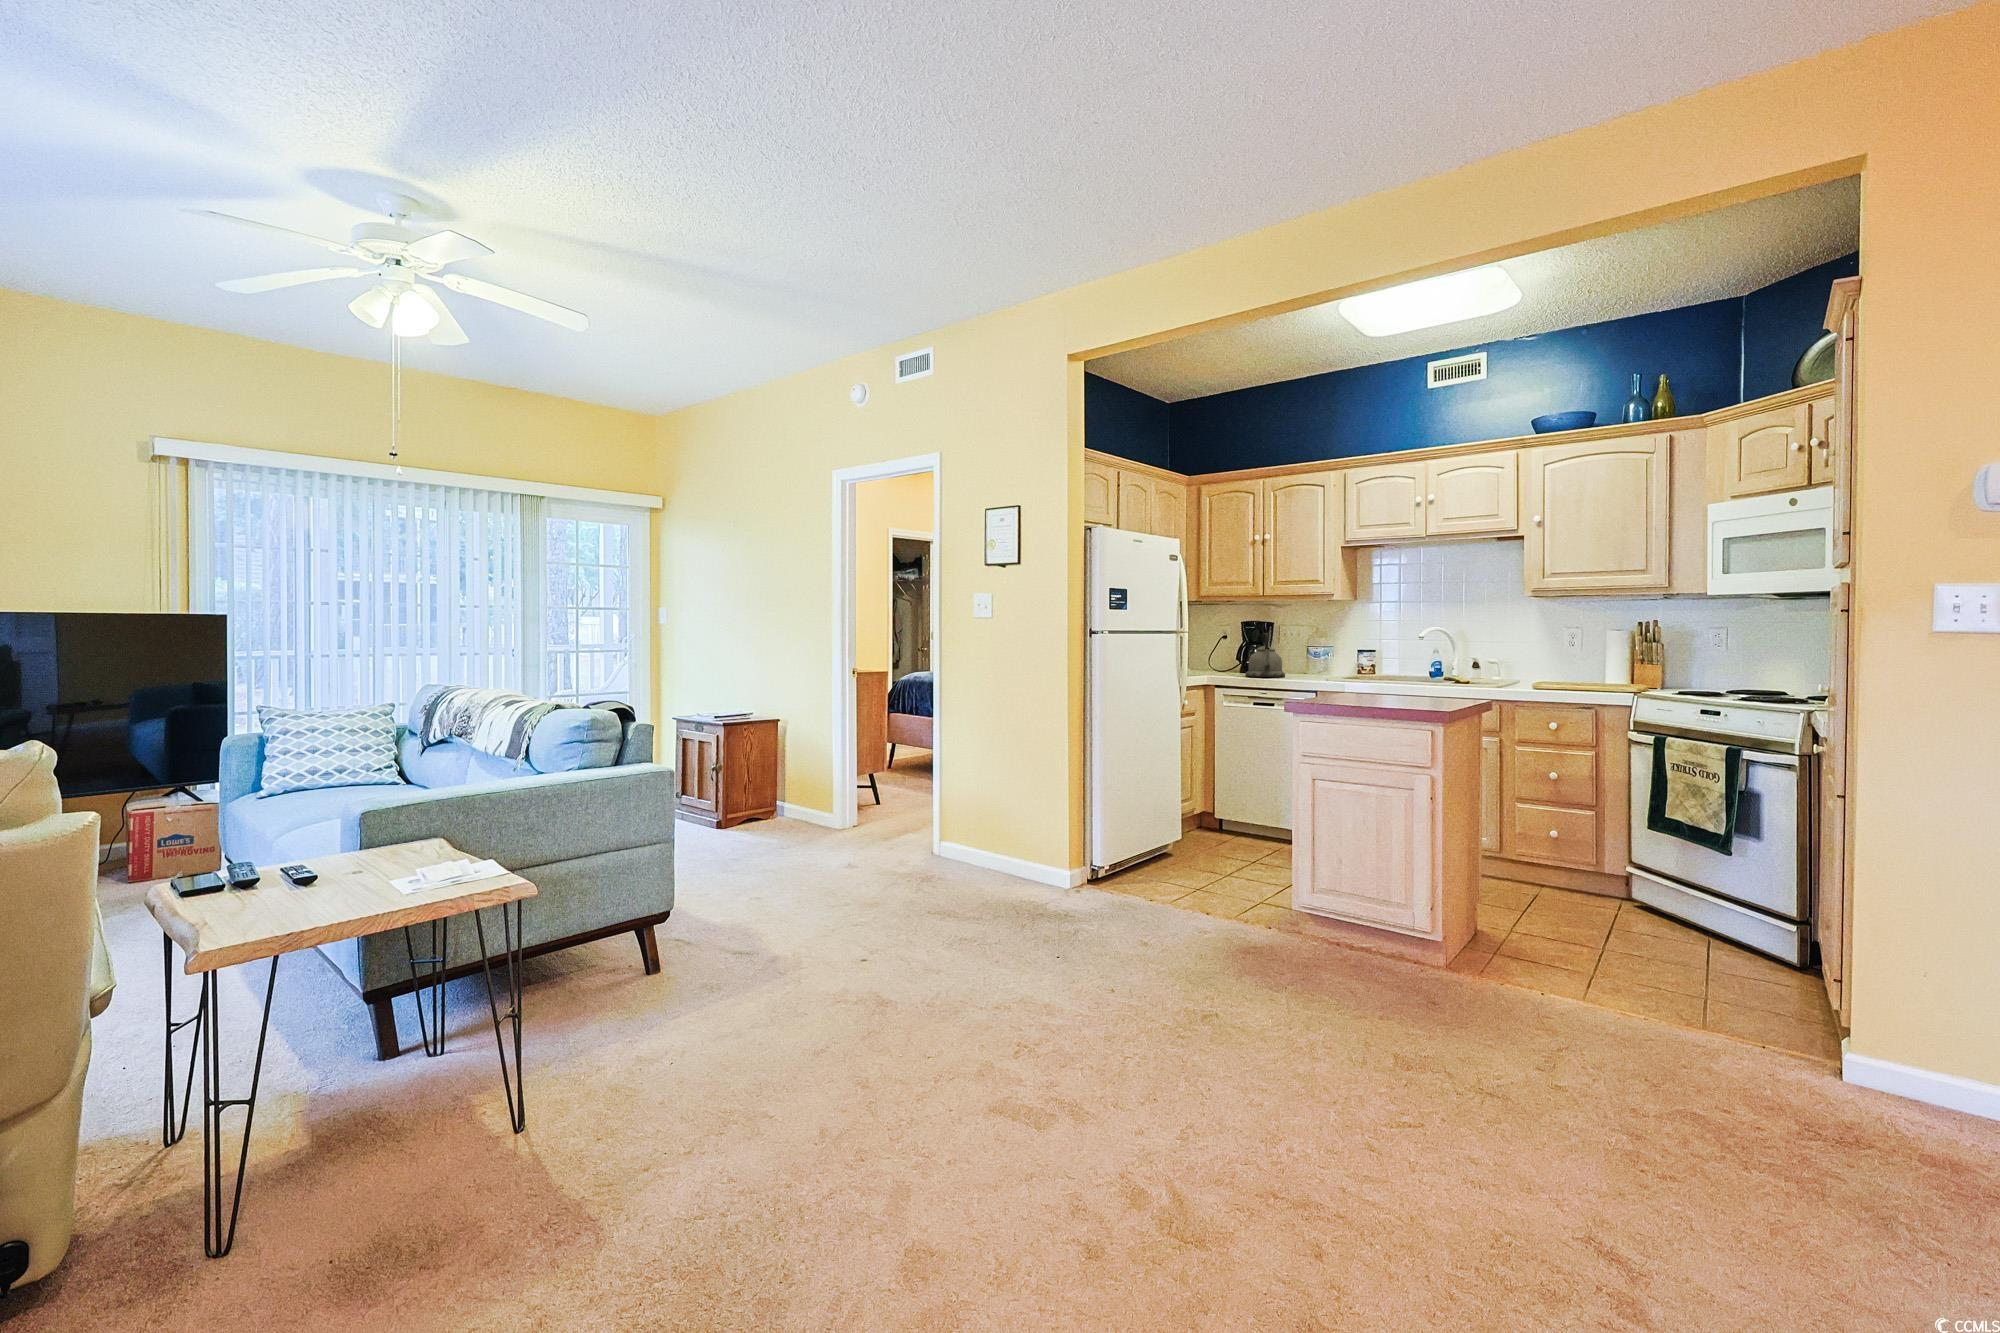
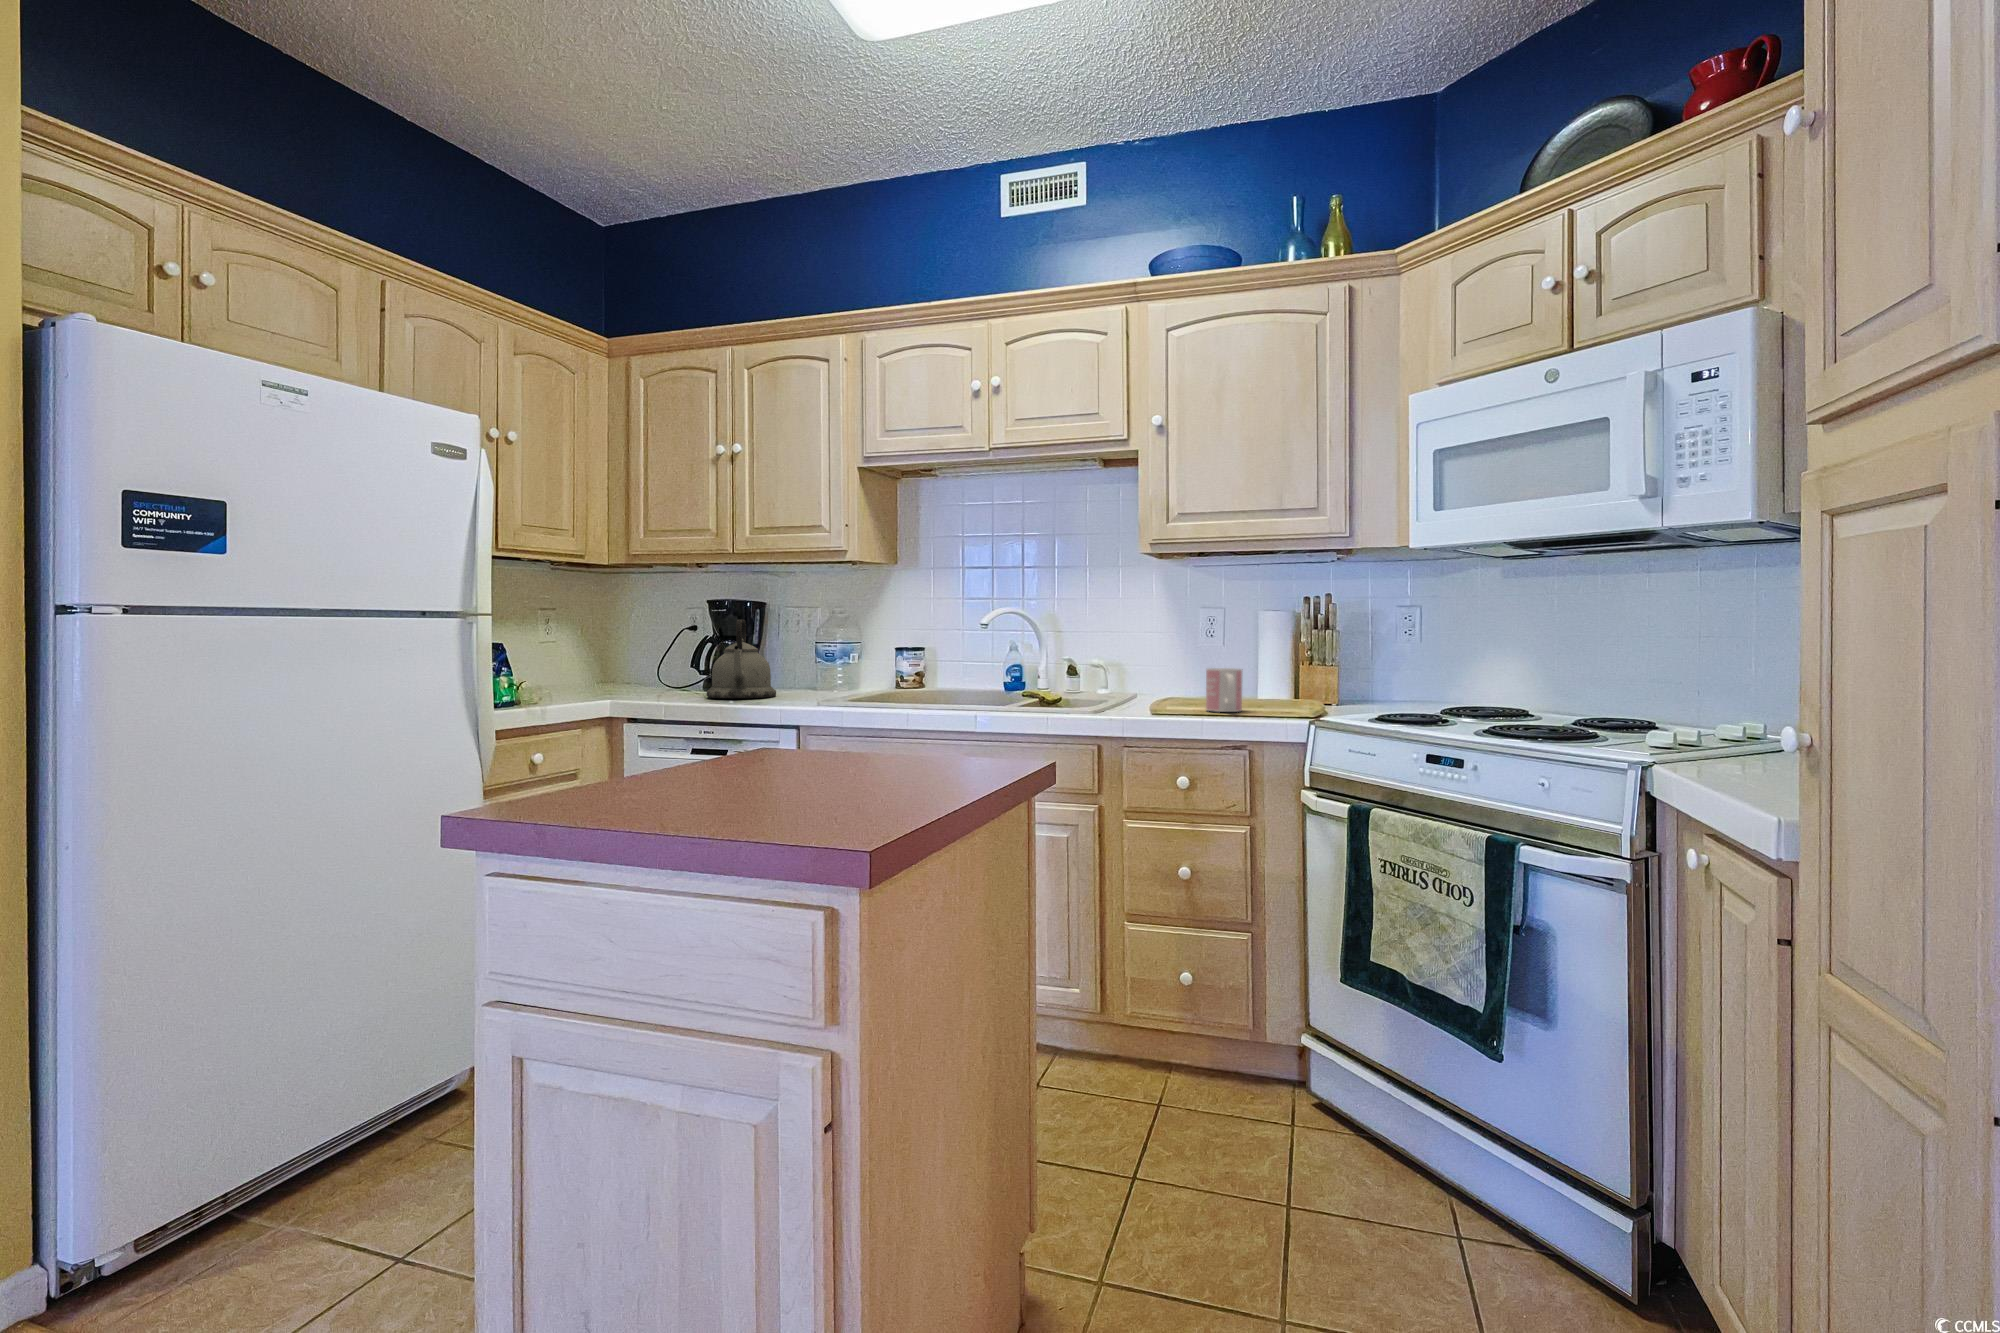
mug: none [1567,663,1592,688] -> present [1206,668,1242,712]

